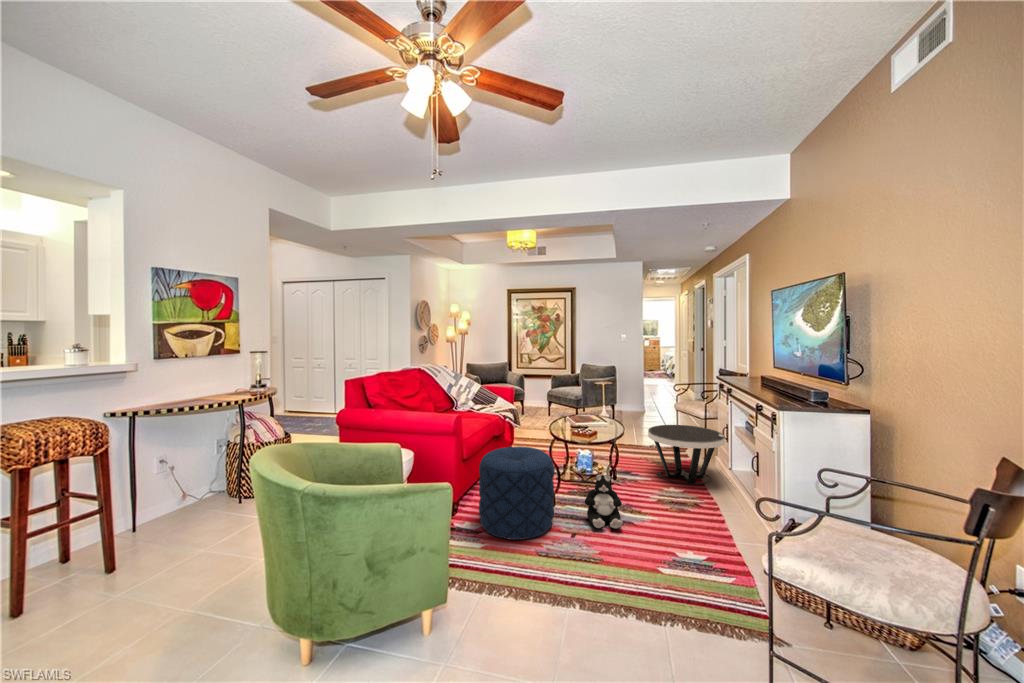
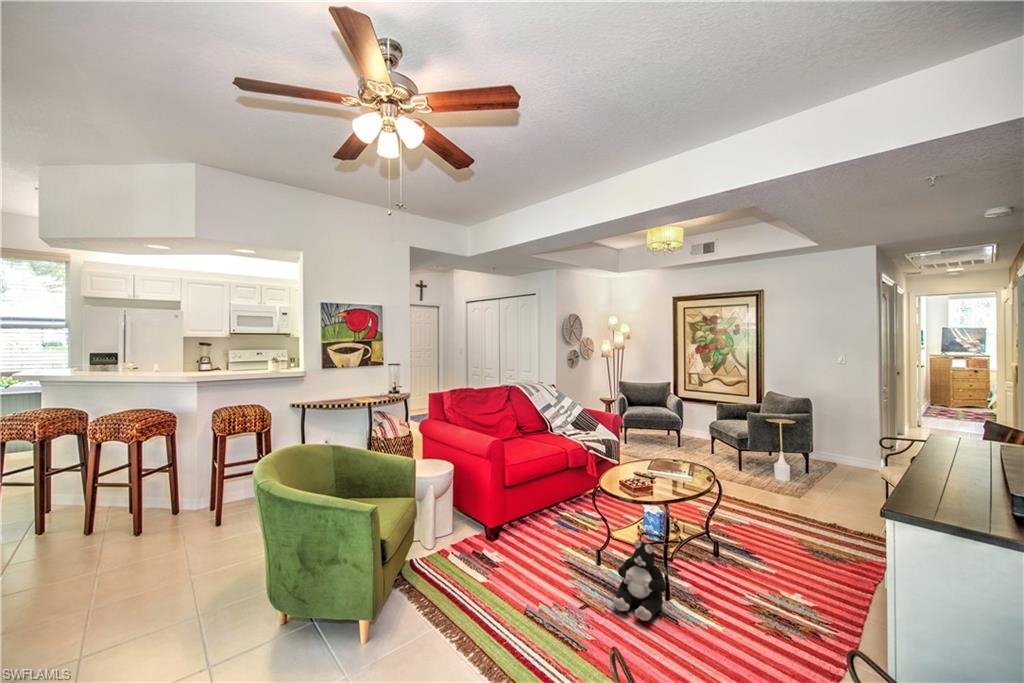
side table: present [648,425,725,484] -> none [776,492,920,604]
pouf: present [479,447,555,540] -> none [498,481,583,593]

